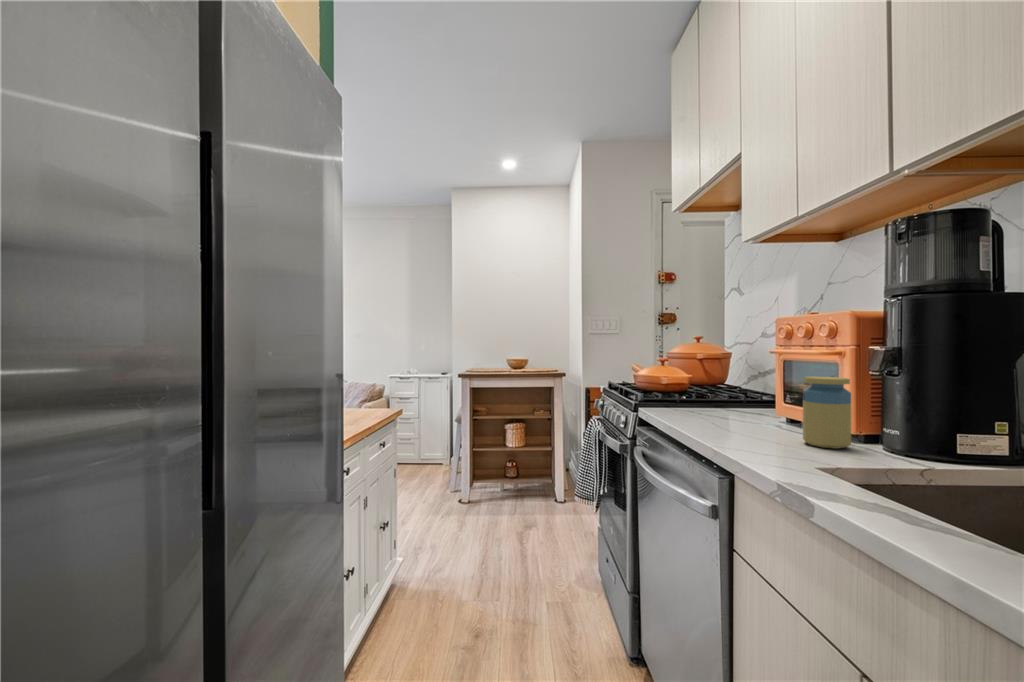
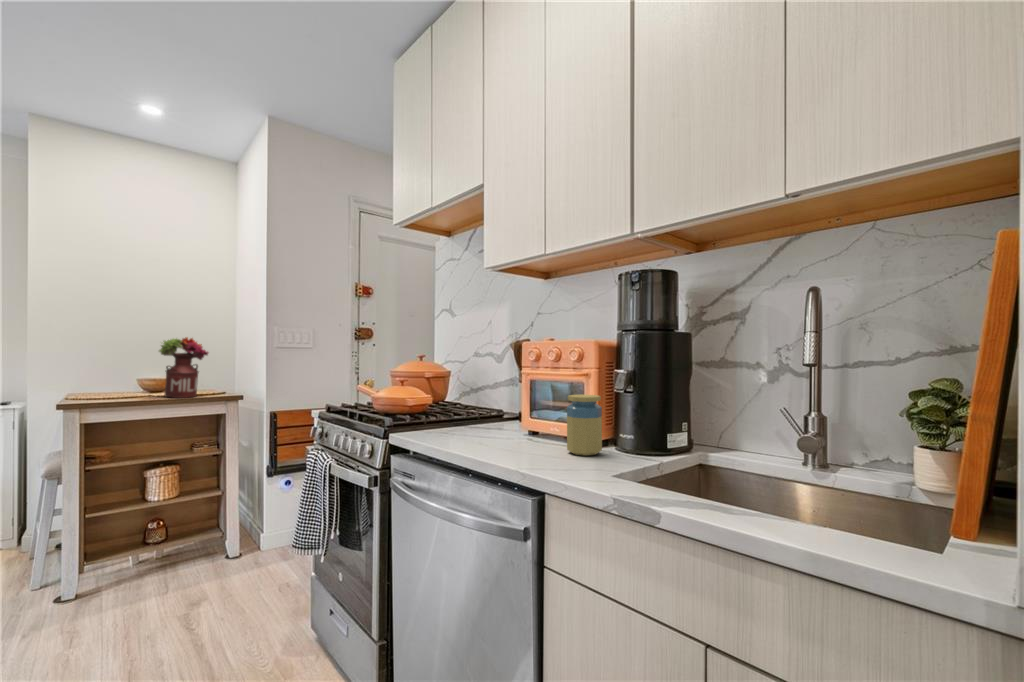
flower arrangement: none [511,326,544,372] -> present [159,337,208,398]

